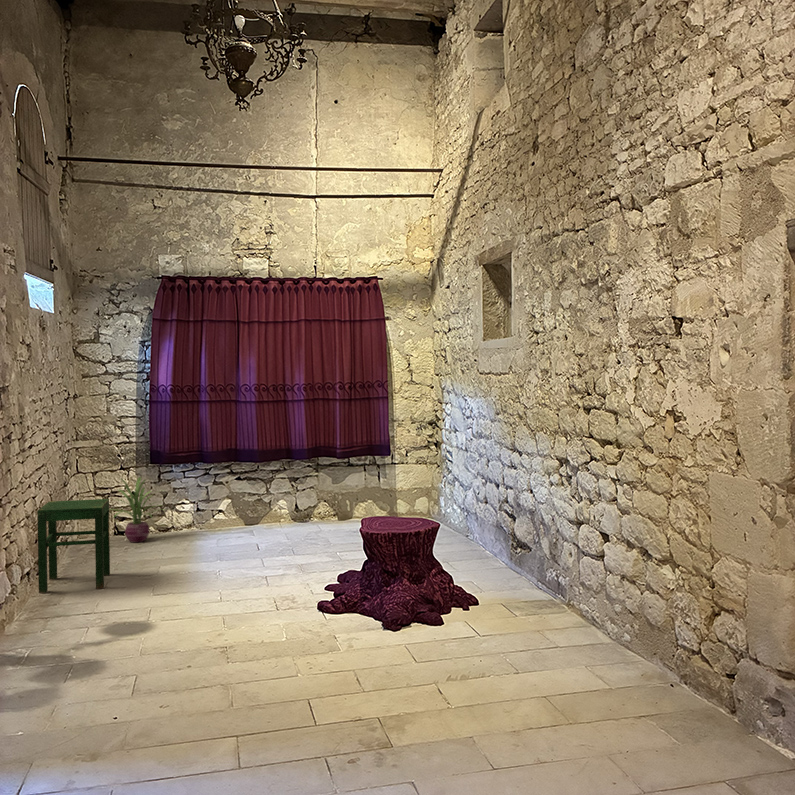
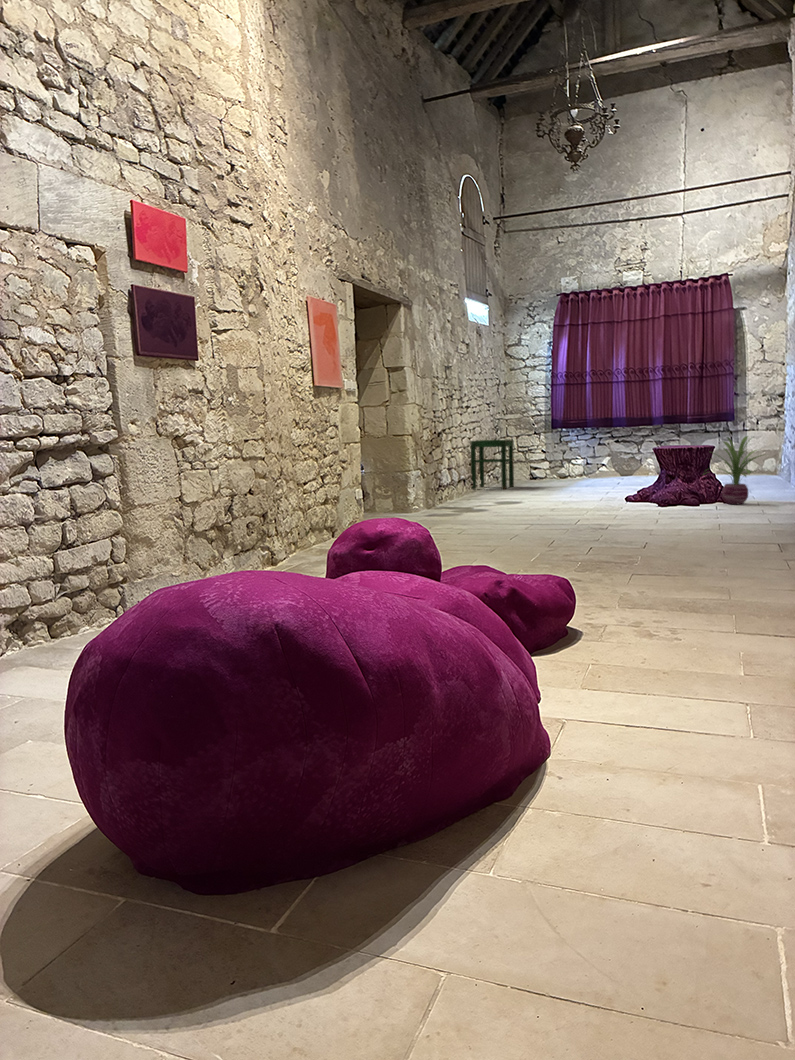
decorative plant: present [114,477,152,542] -> present [719,436,762,504]

